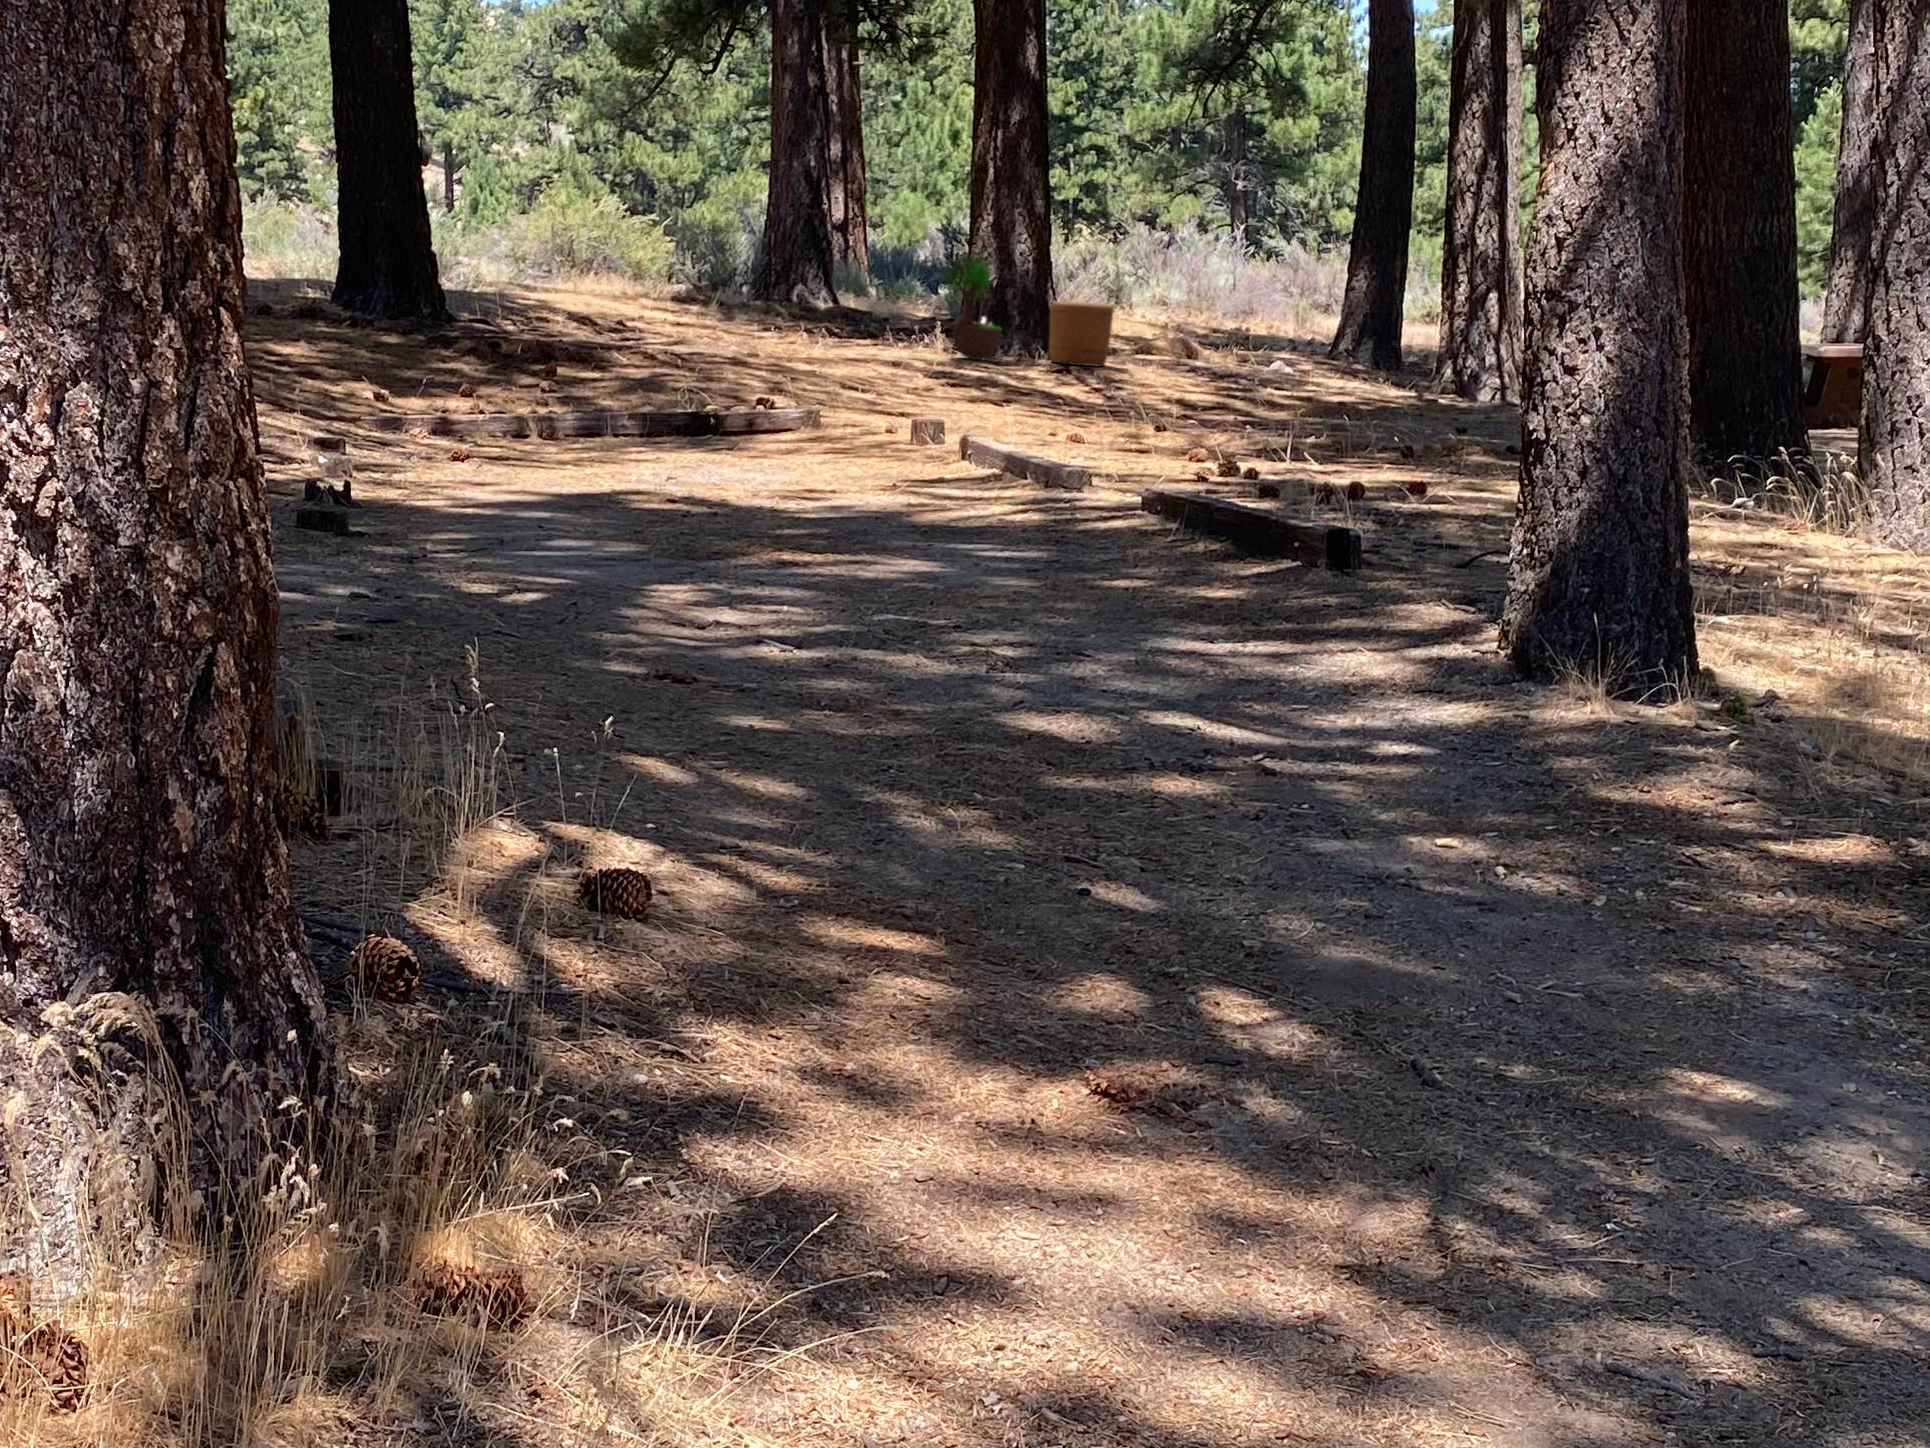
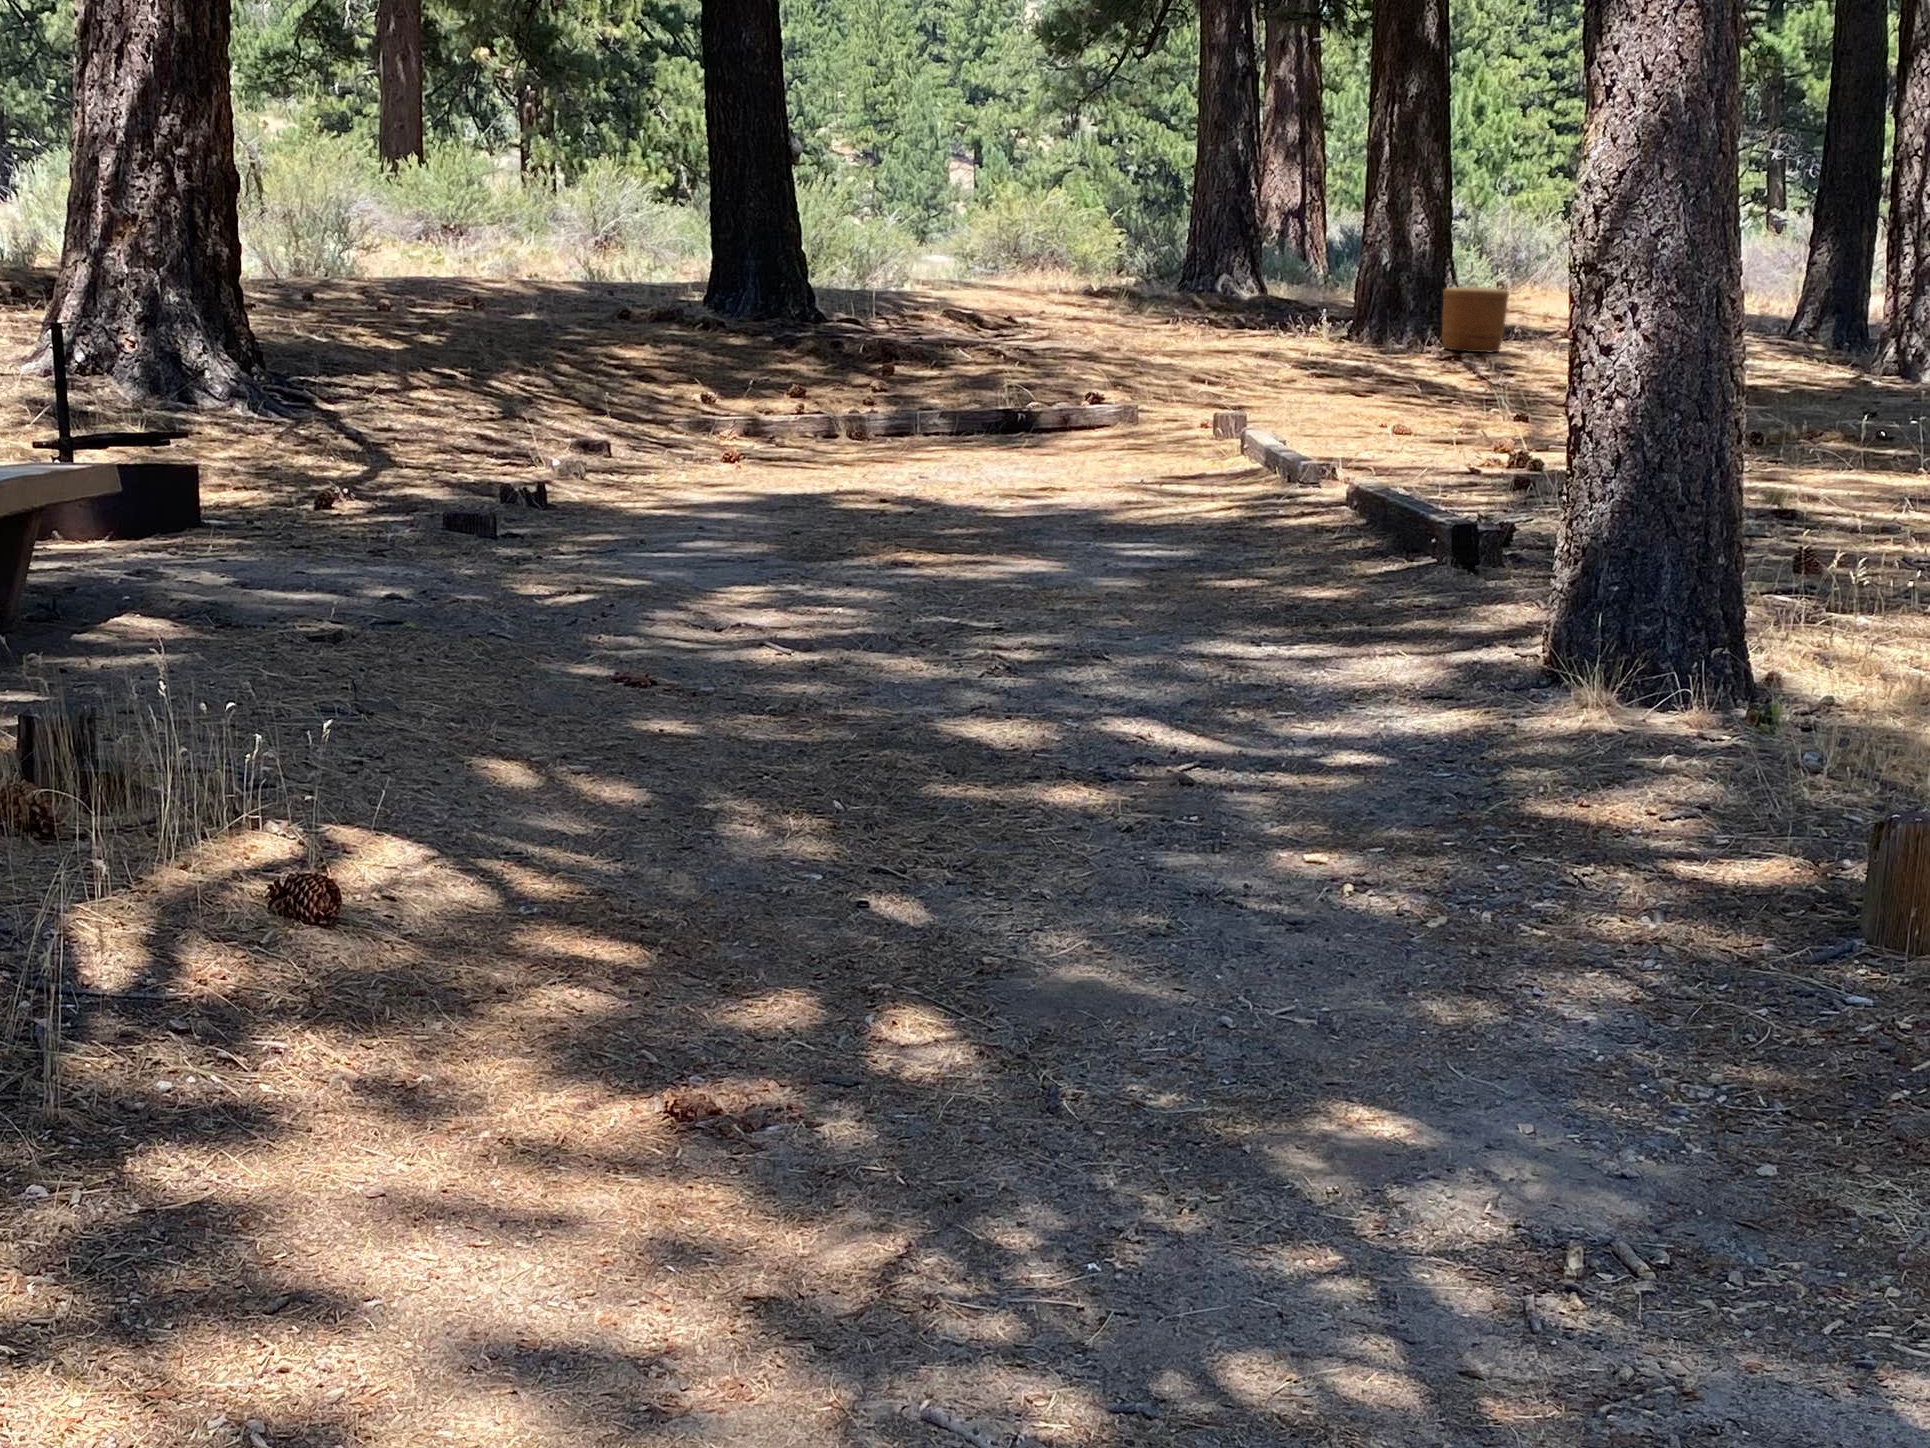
potted tree: present [938,255,1001,360] -> none [1320,233,1392,348]

